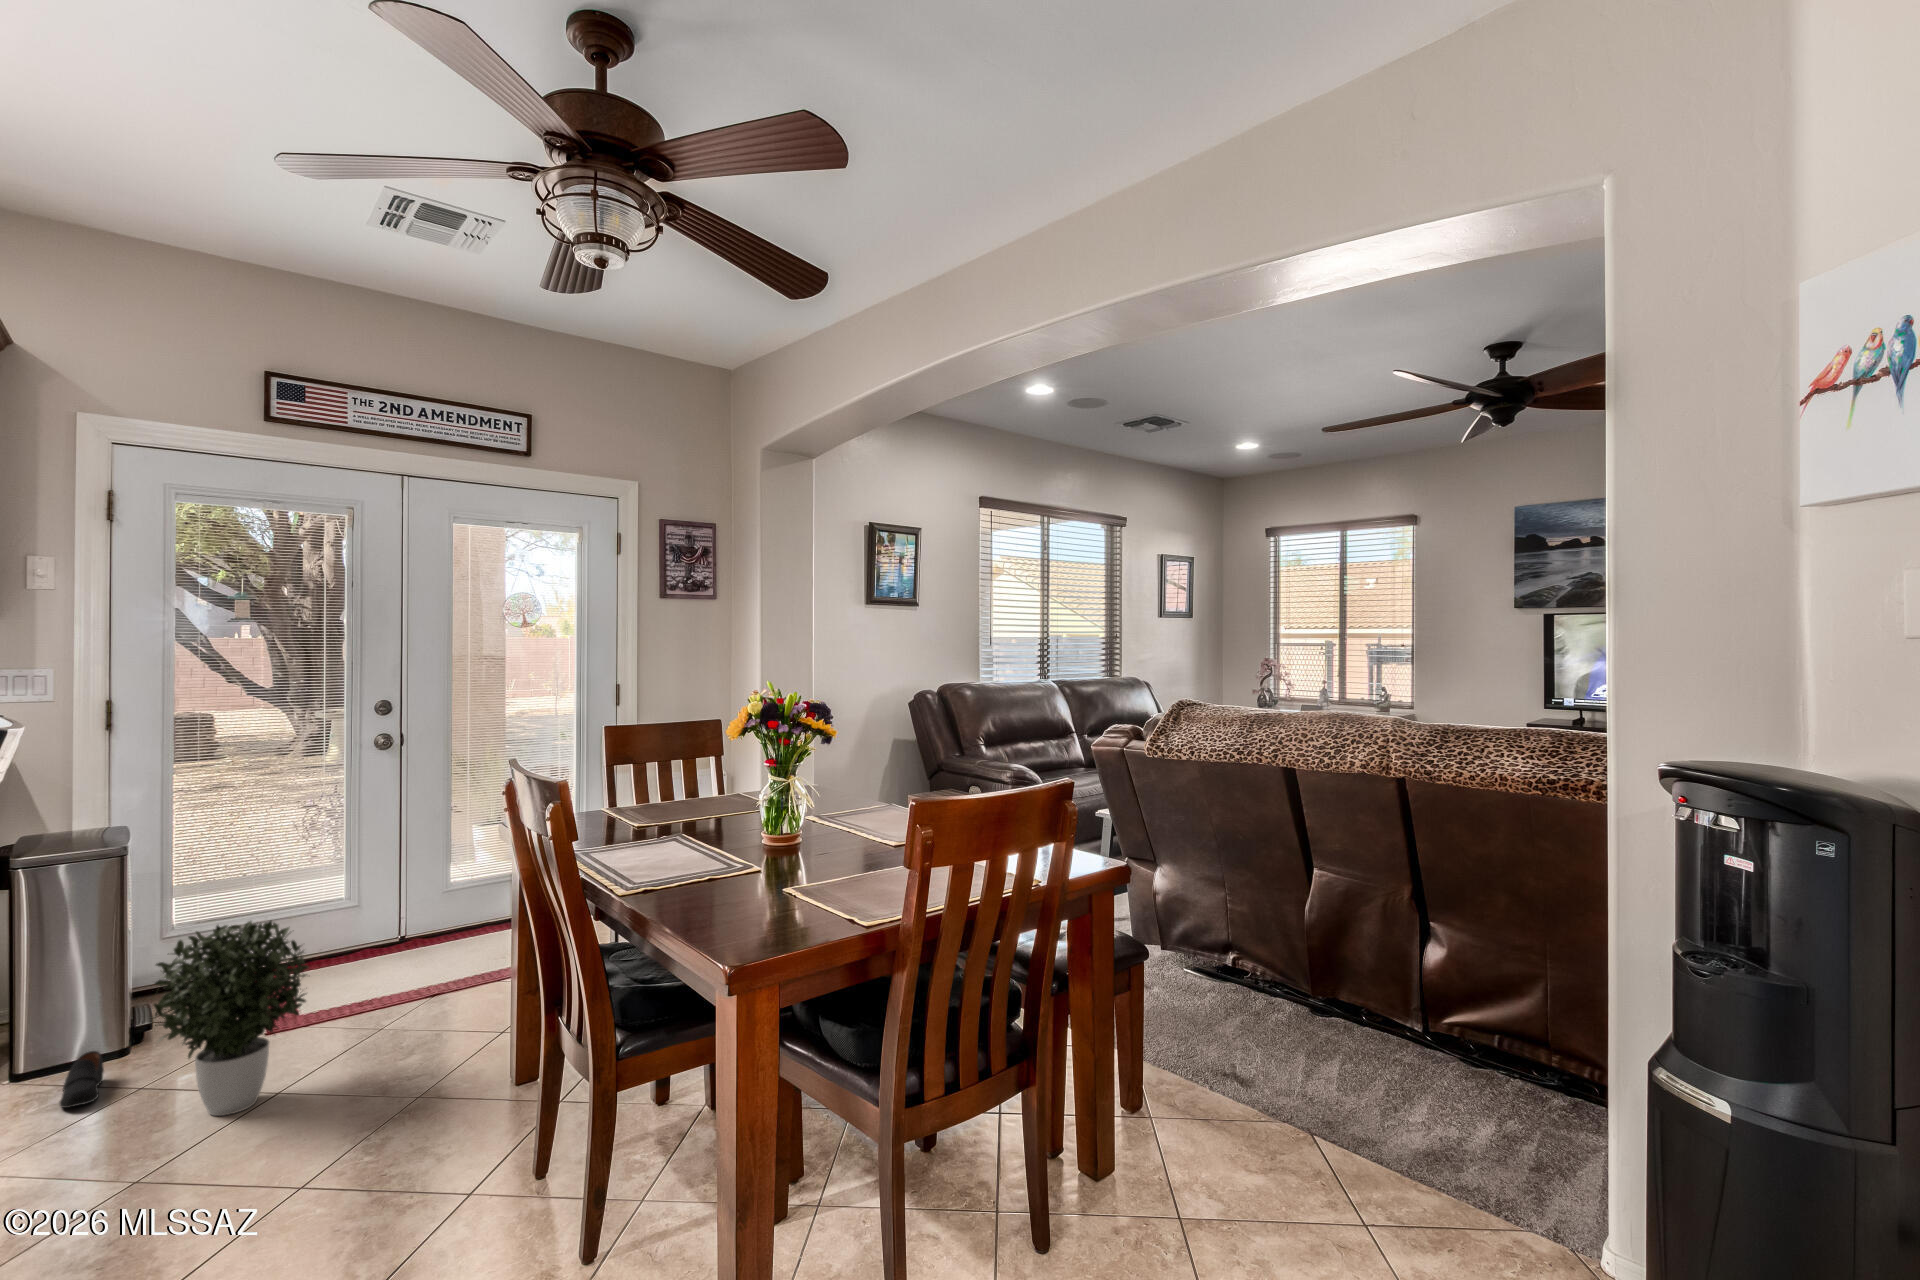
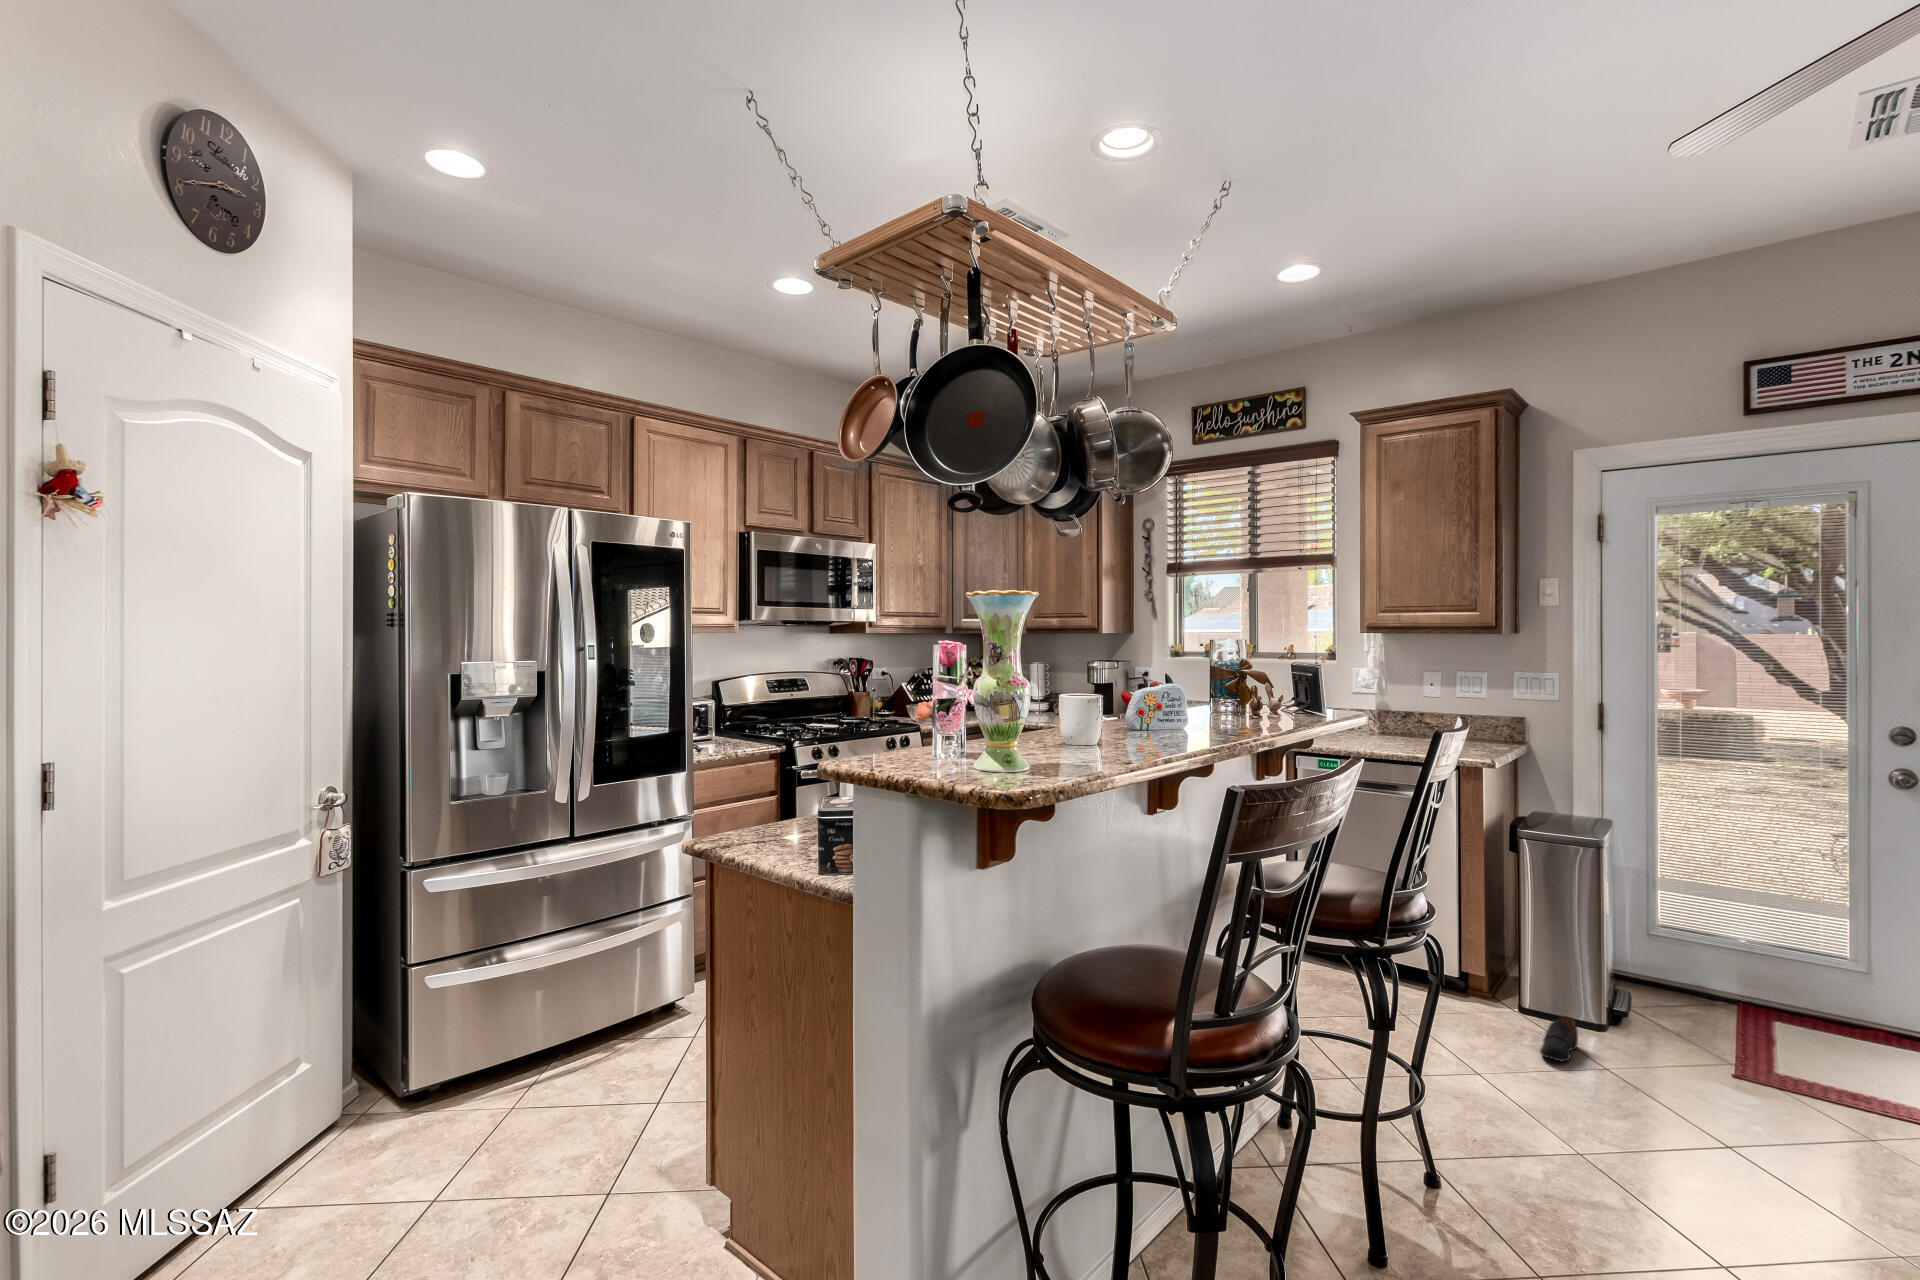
potted plant: present [154,921,309,1116] -> none [1602,935,1764,1138]

